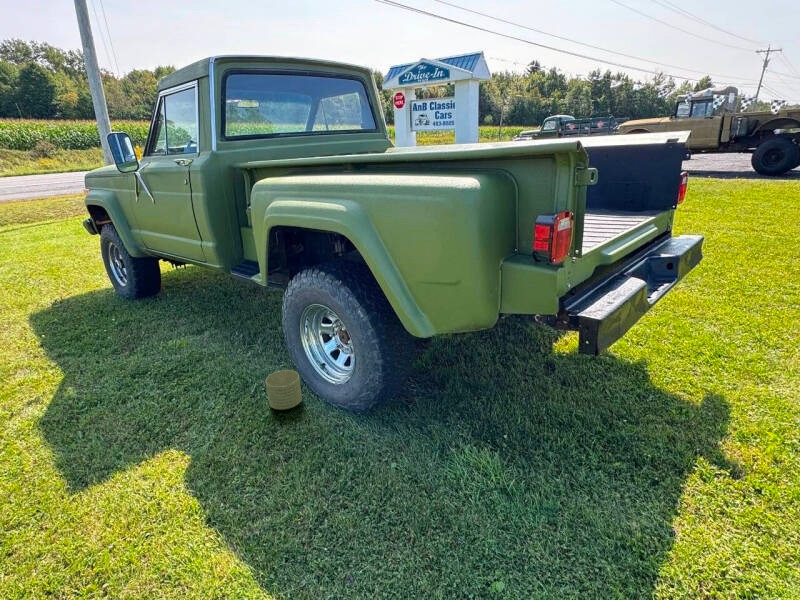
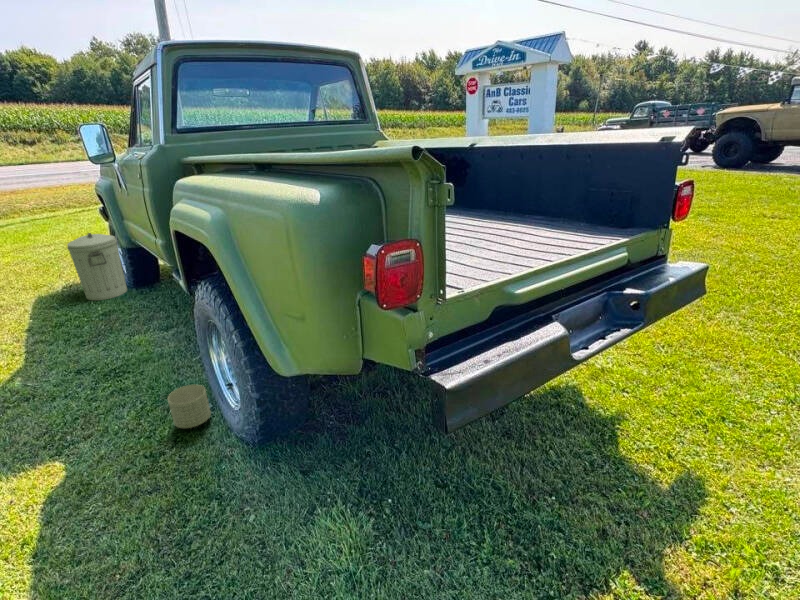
trash can: none [64,244,125,313] -> present [67,233,127,300]

